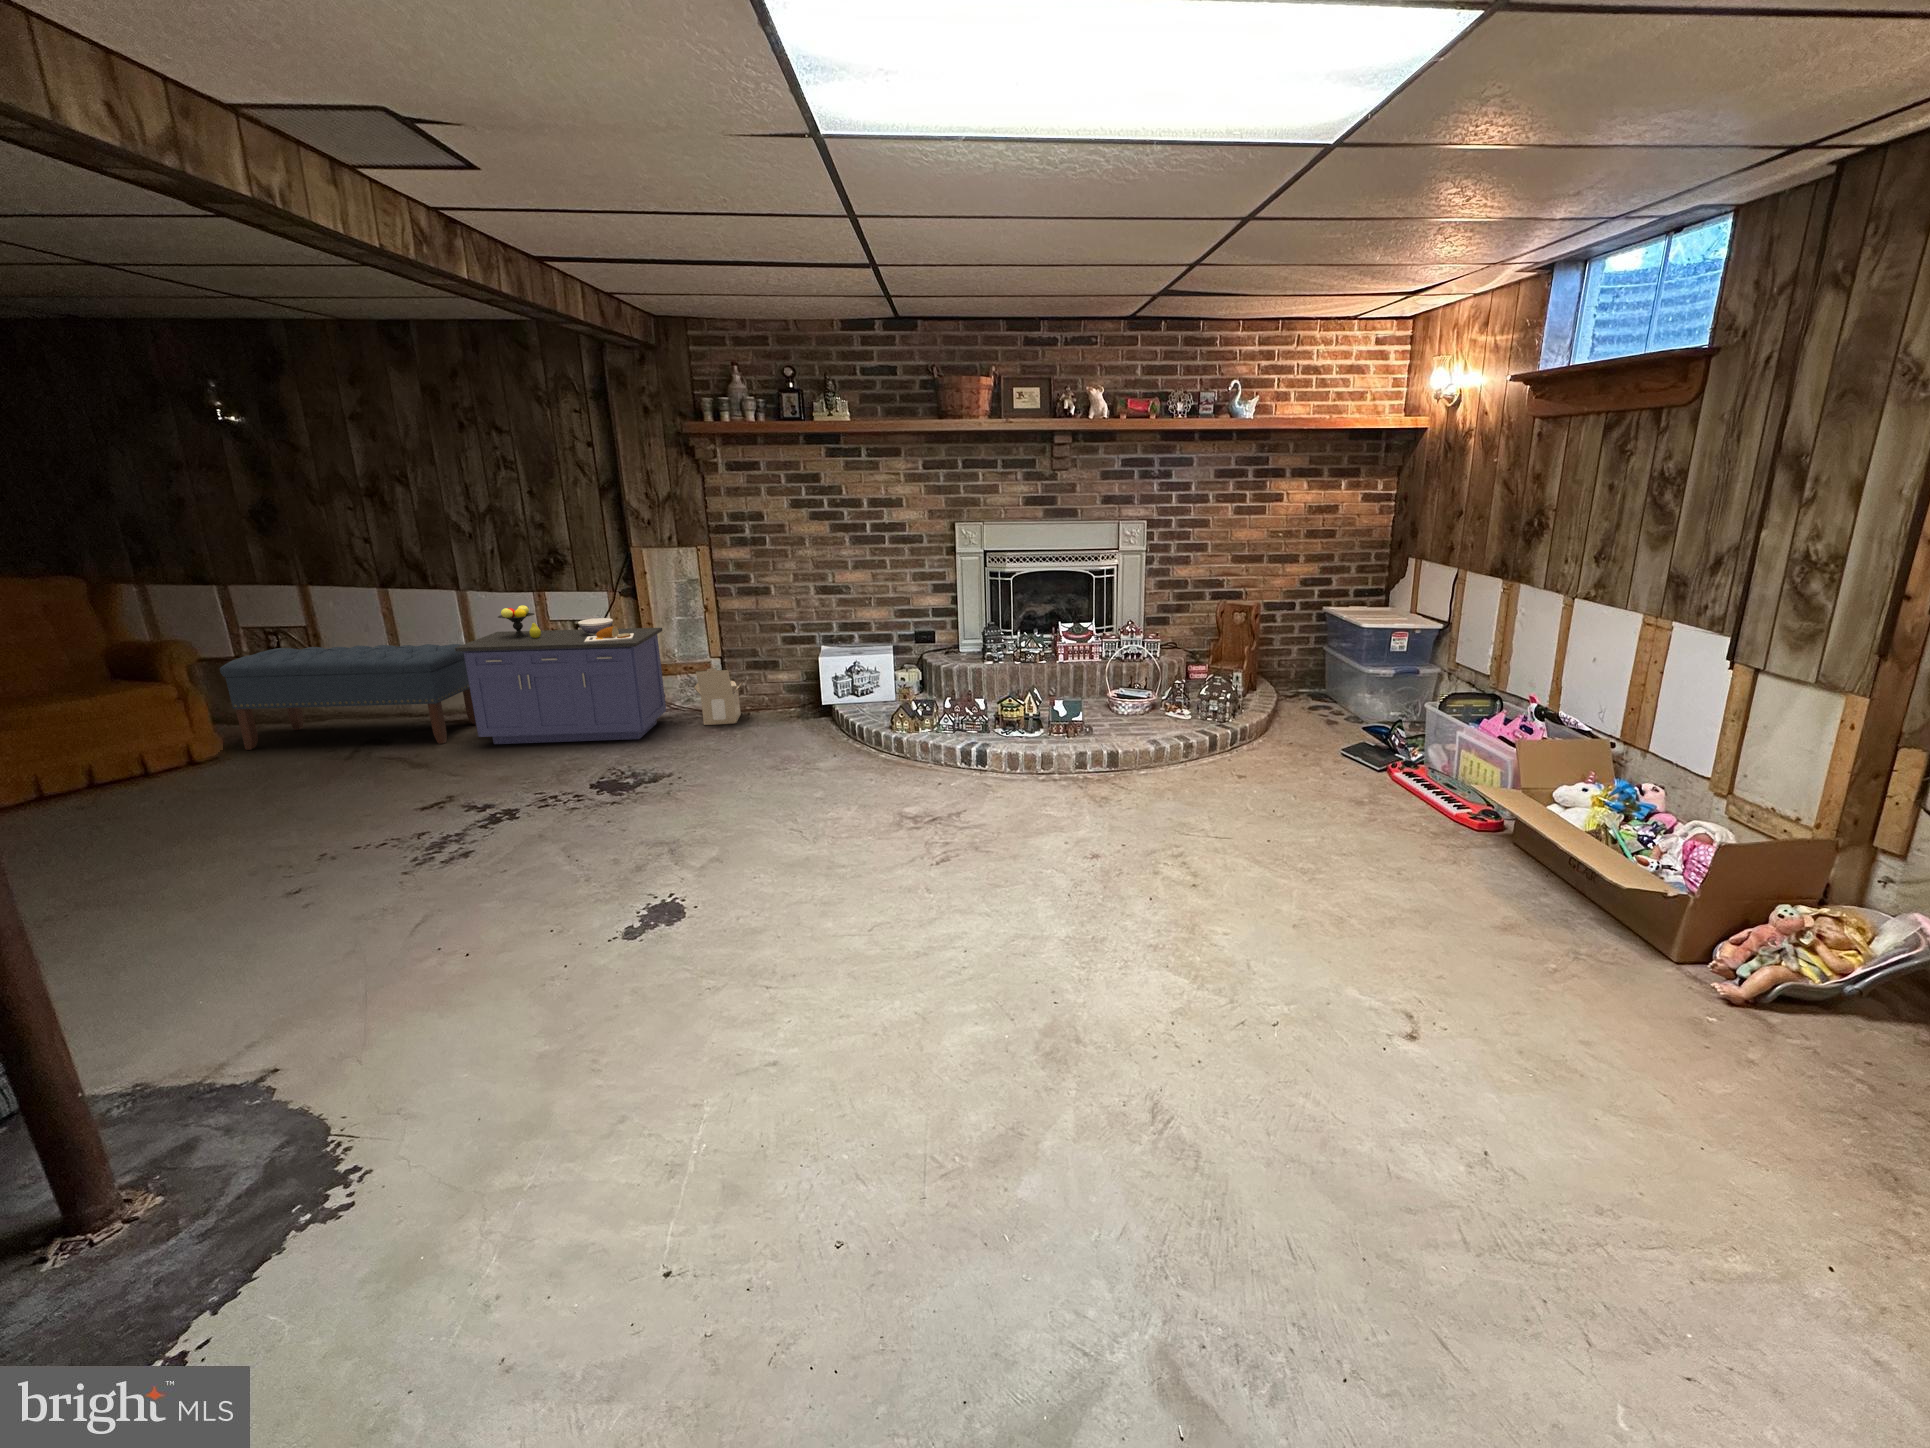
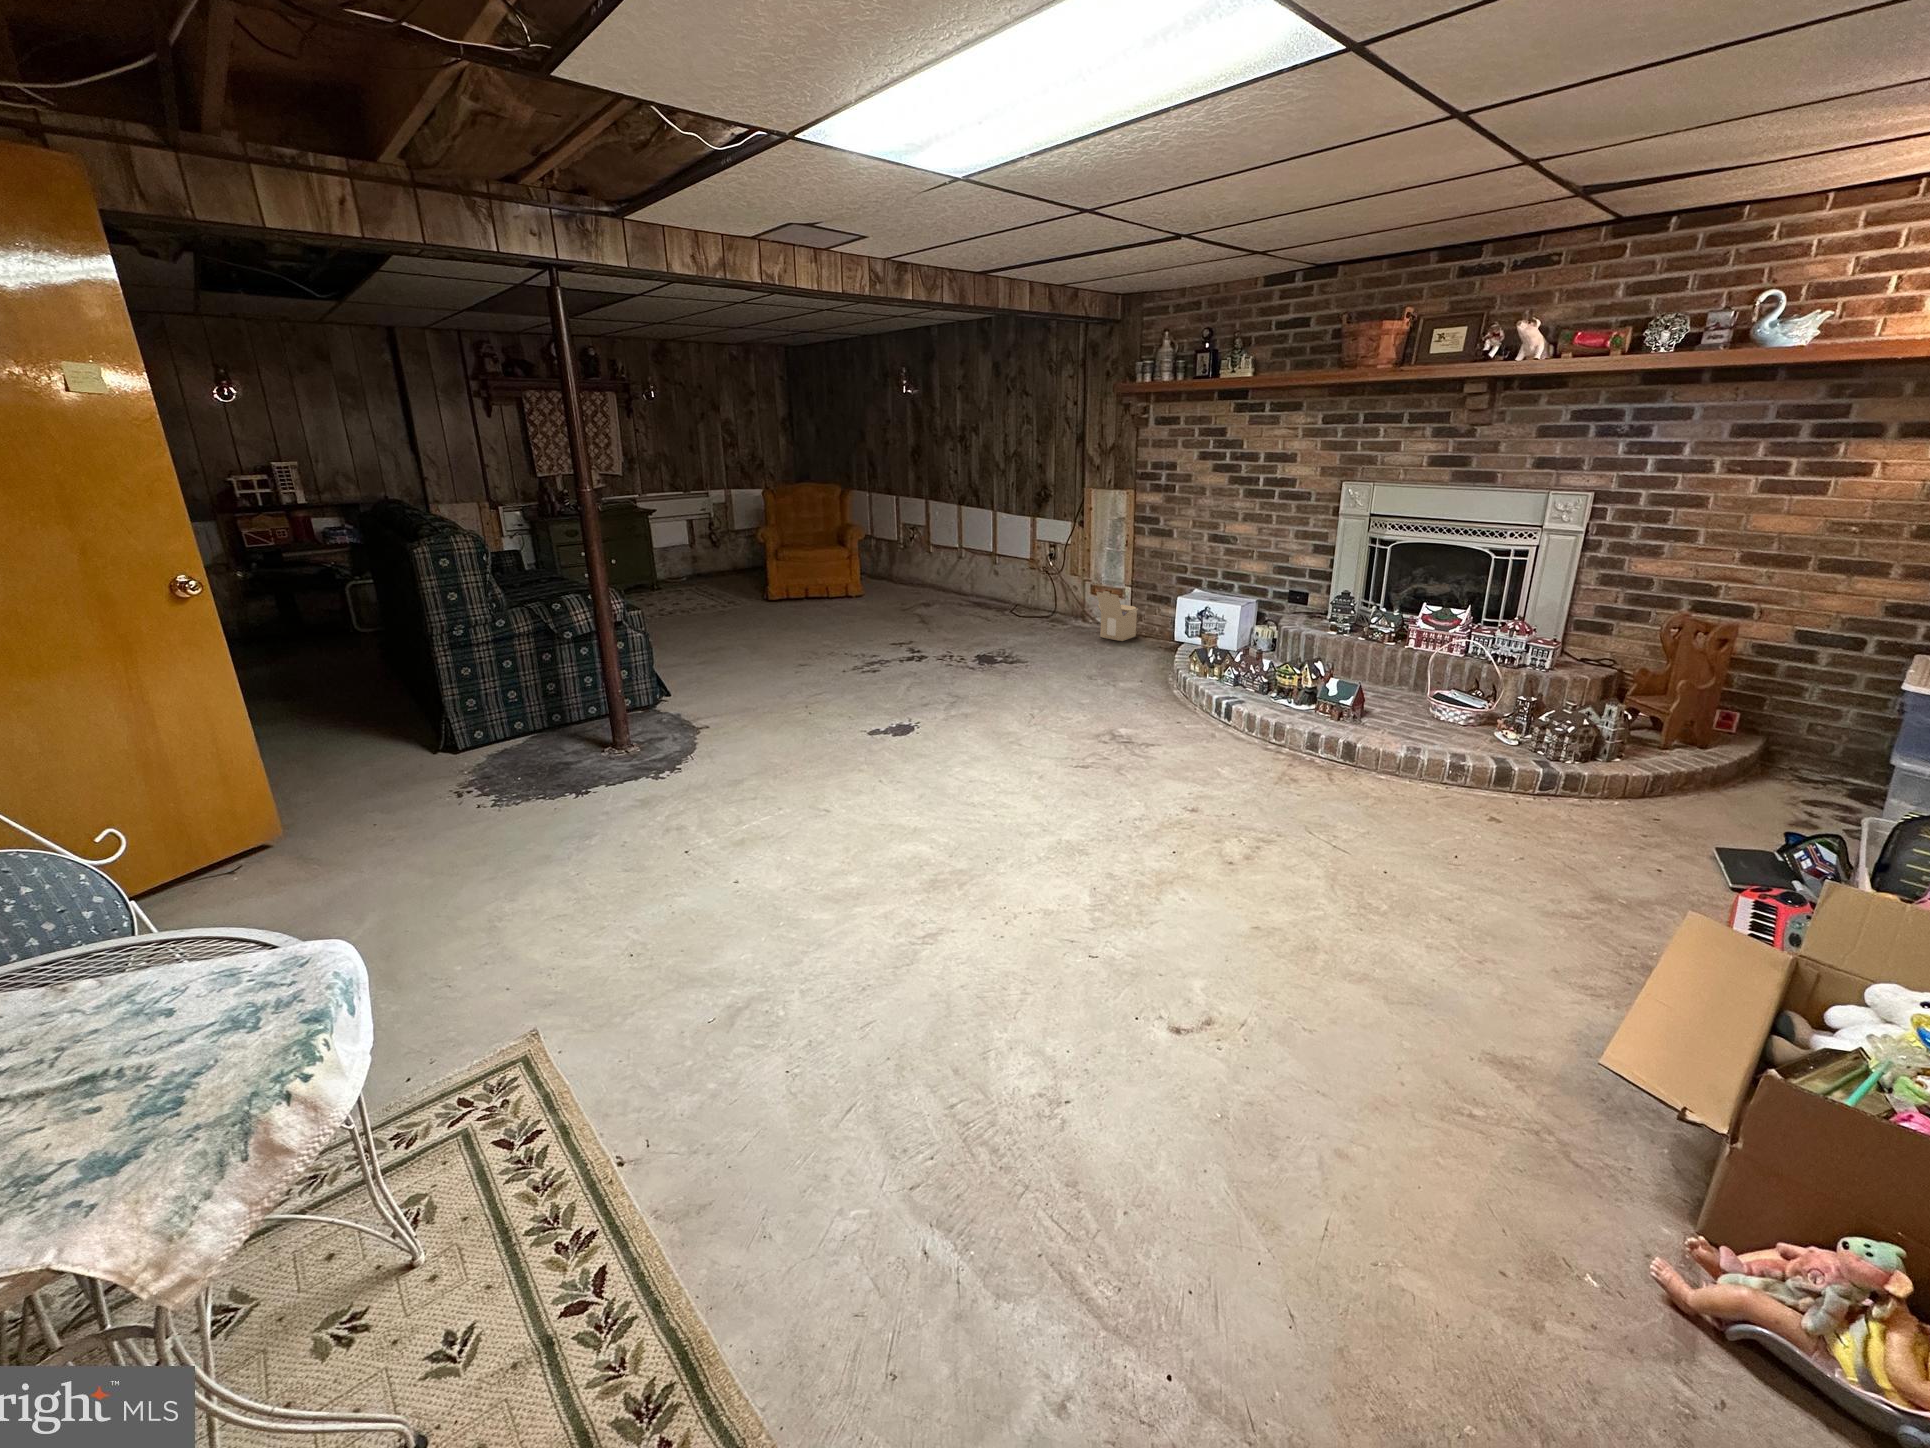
storage cabinet: present [455,605,666,744] -> none [962,524,1092,636]
bench: present [220,644,476,750] -> none [877,537,993,612]

